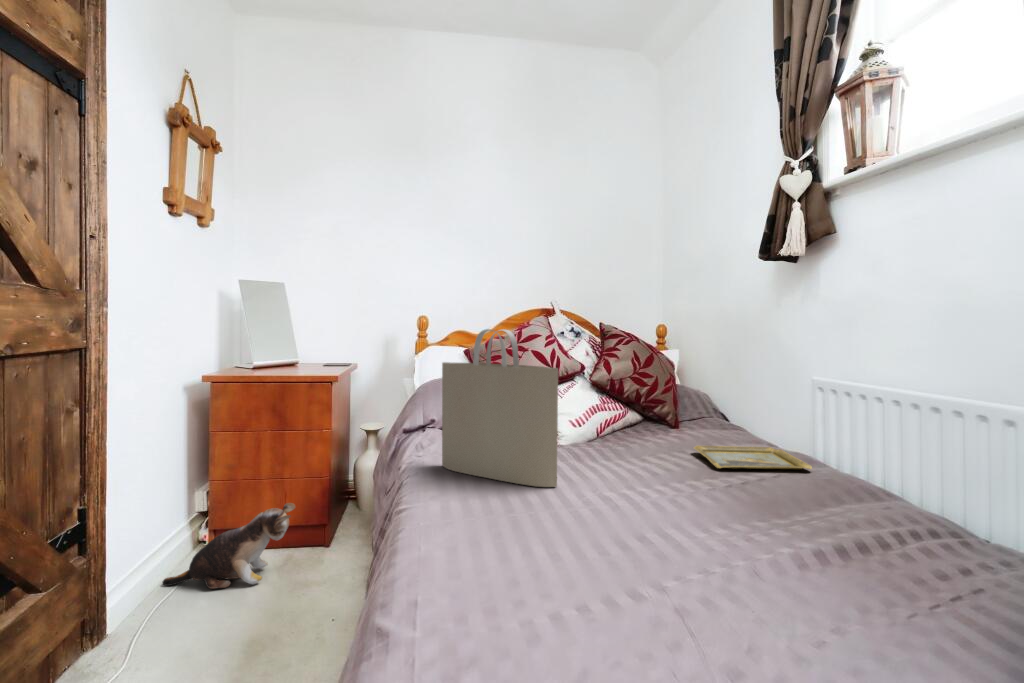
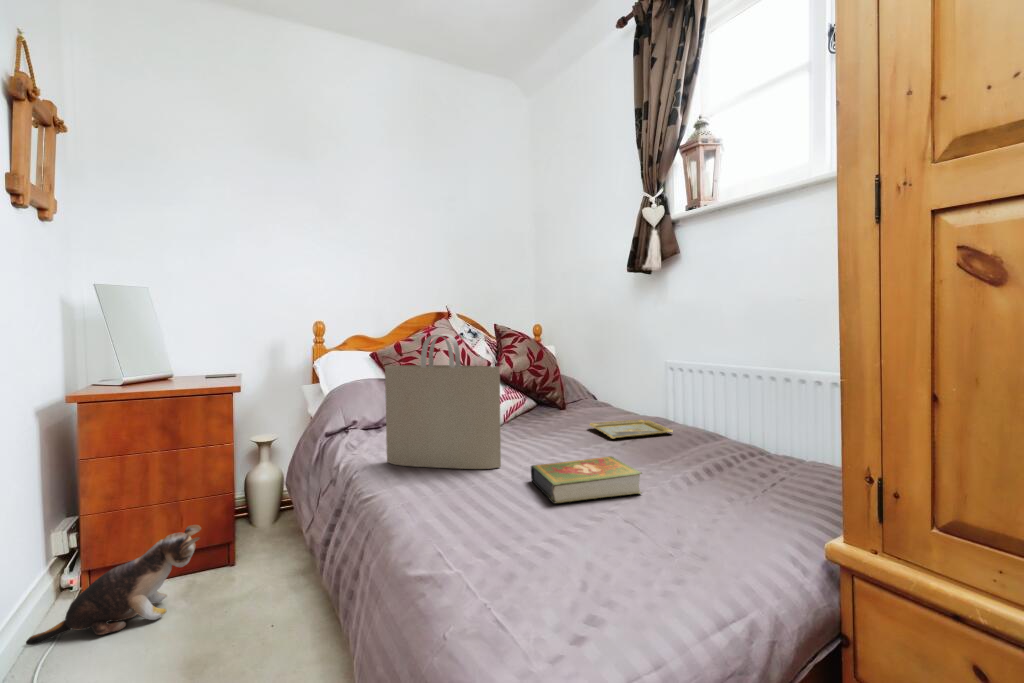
book: none [582,490,724,550] -> present [531,456,642,503]

